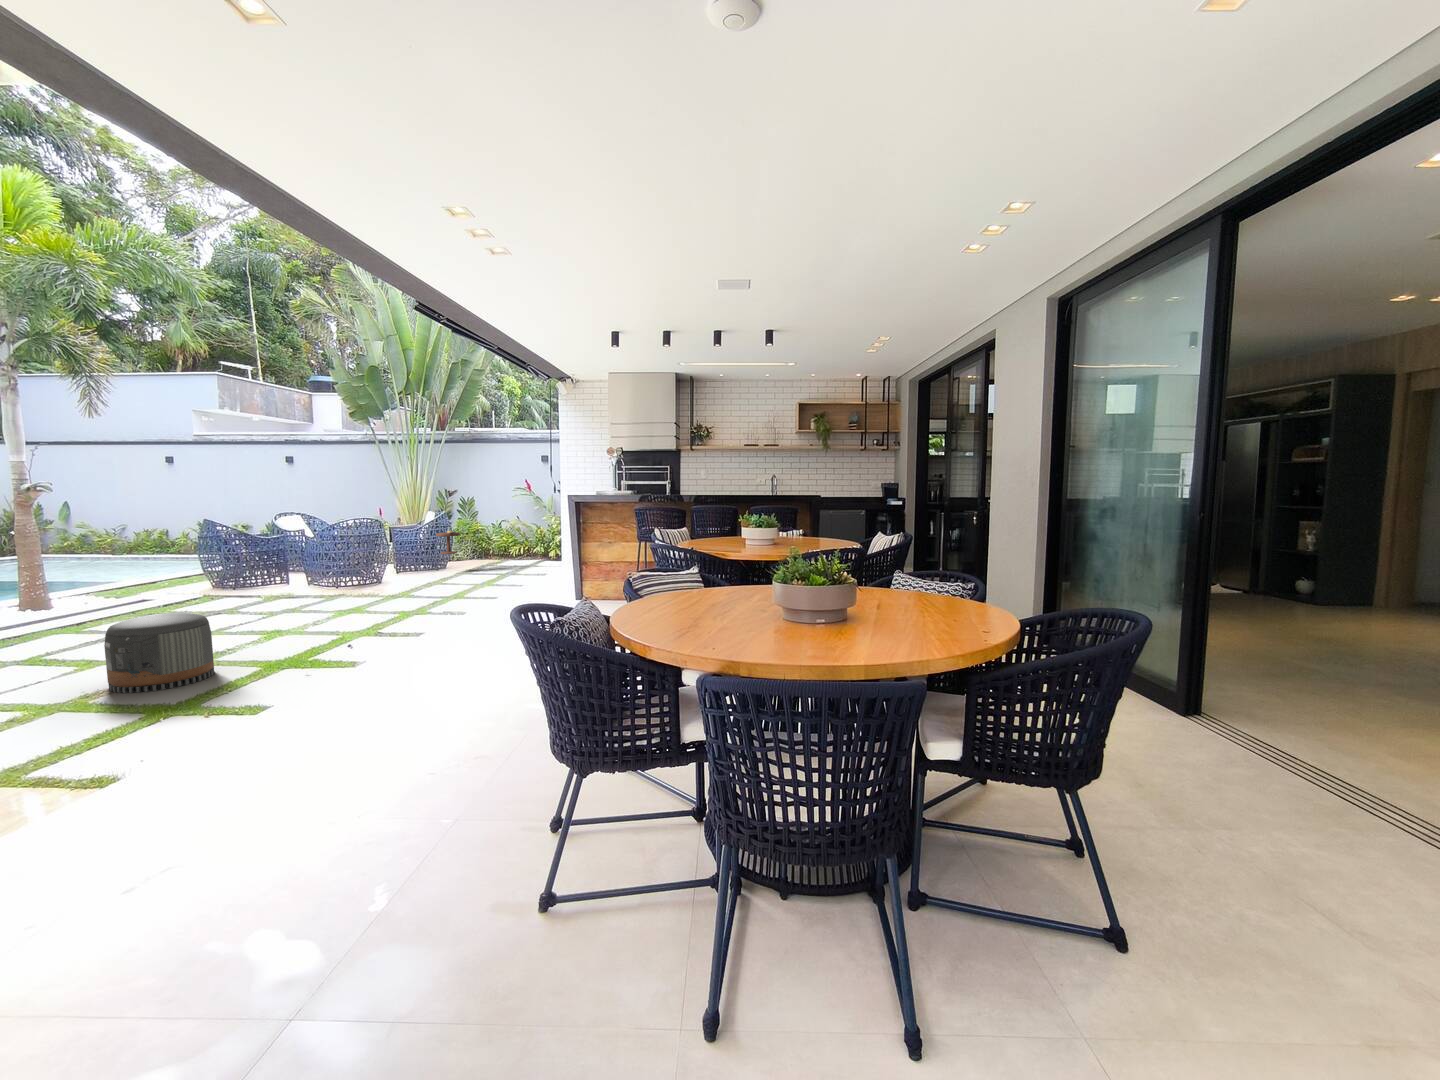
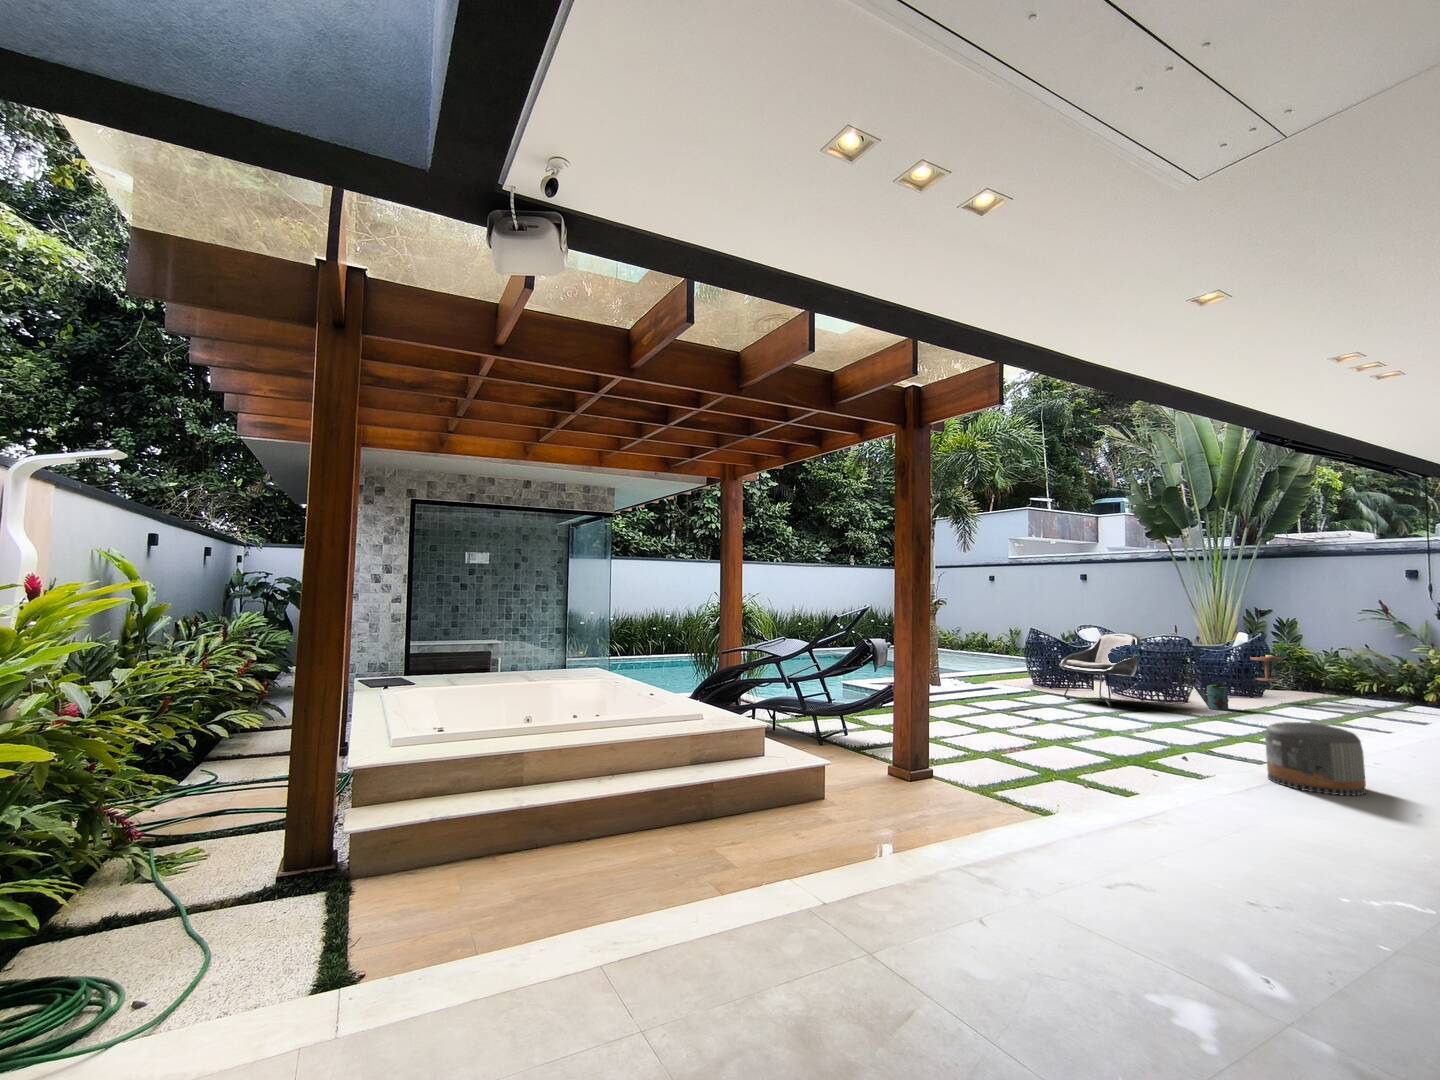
lounge chair: none [237,518,341,601] -> present [1060,633,1148,707]
watering can: none [380,561,420,586] -> present [1190,680,1235,710]
pouf: present [104,613,214,693] -> present [1265,722,1366,796]

